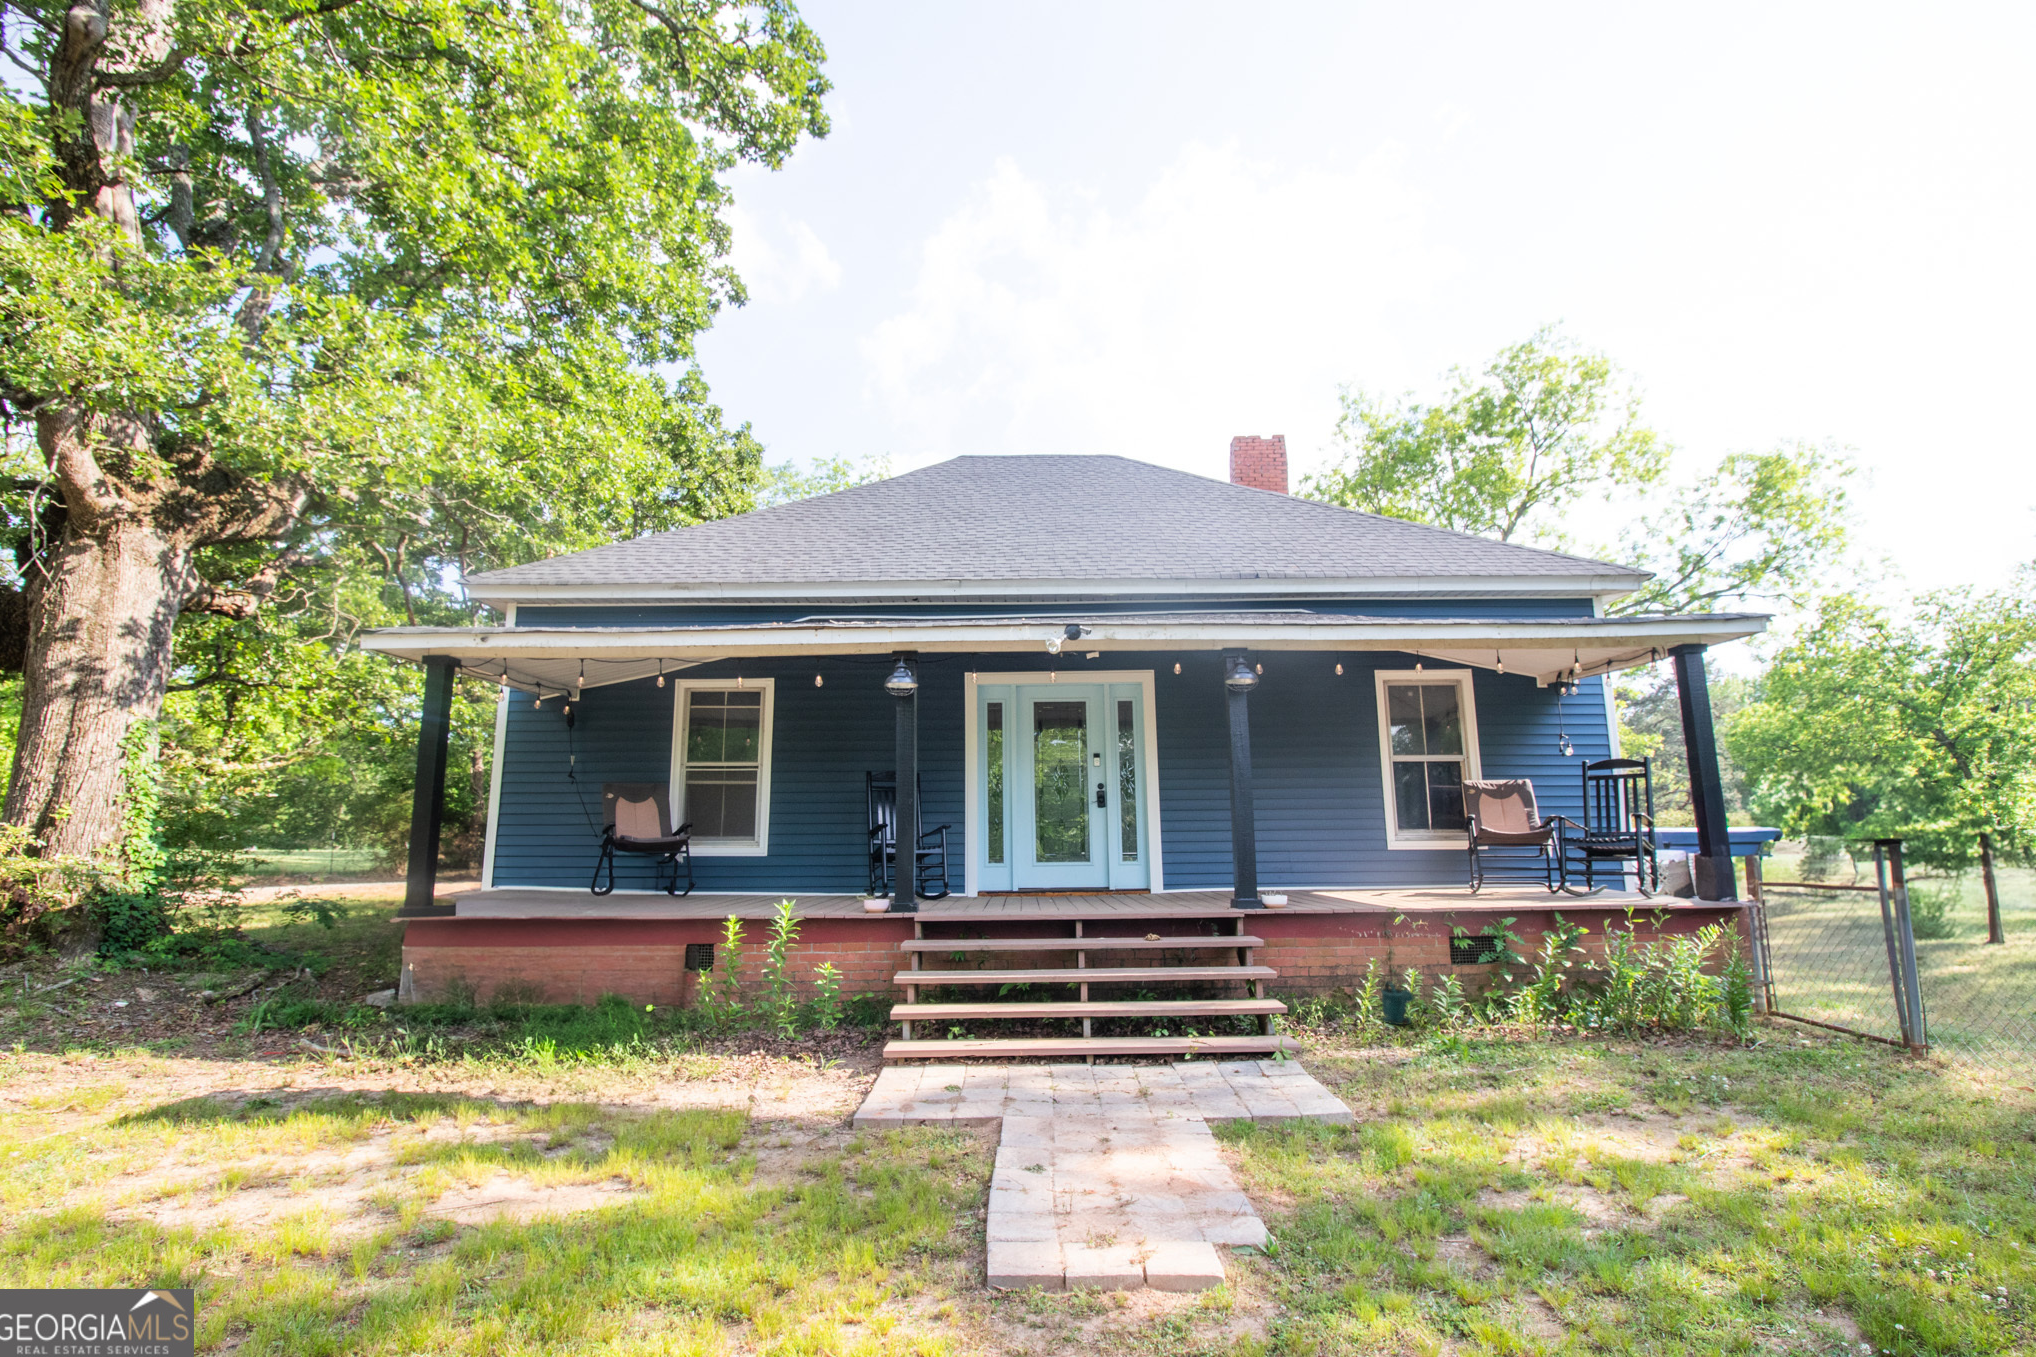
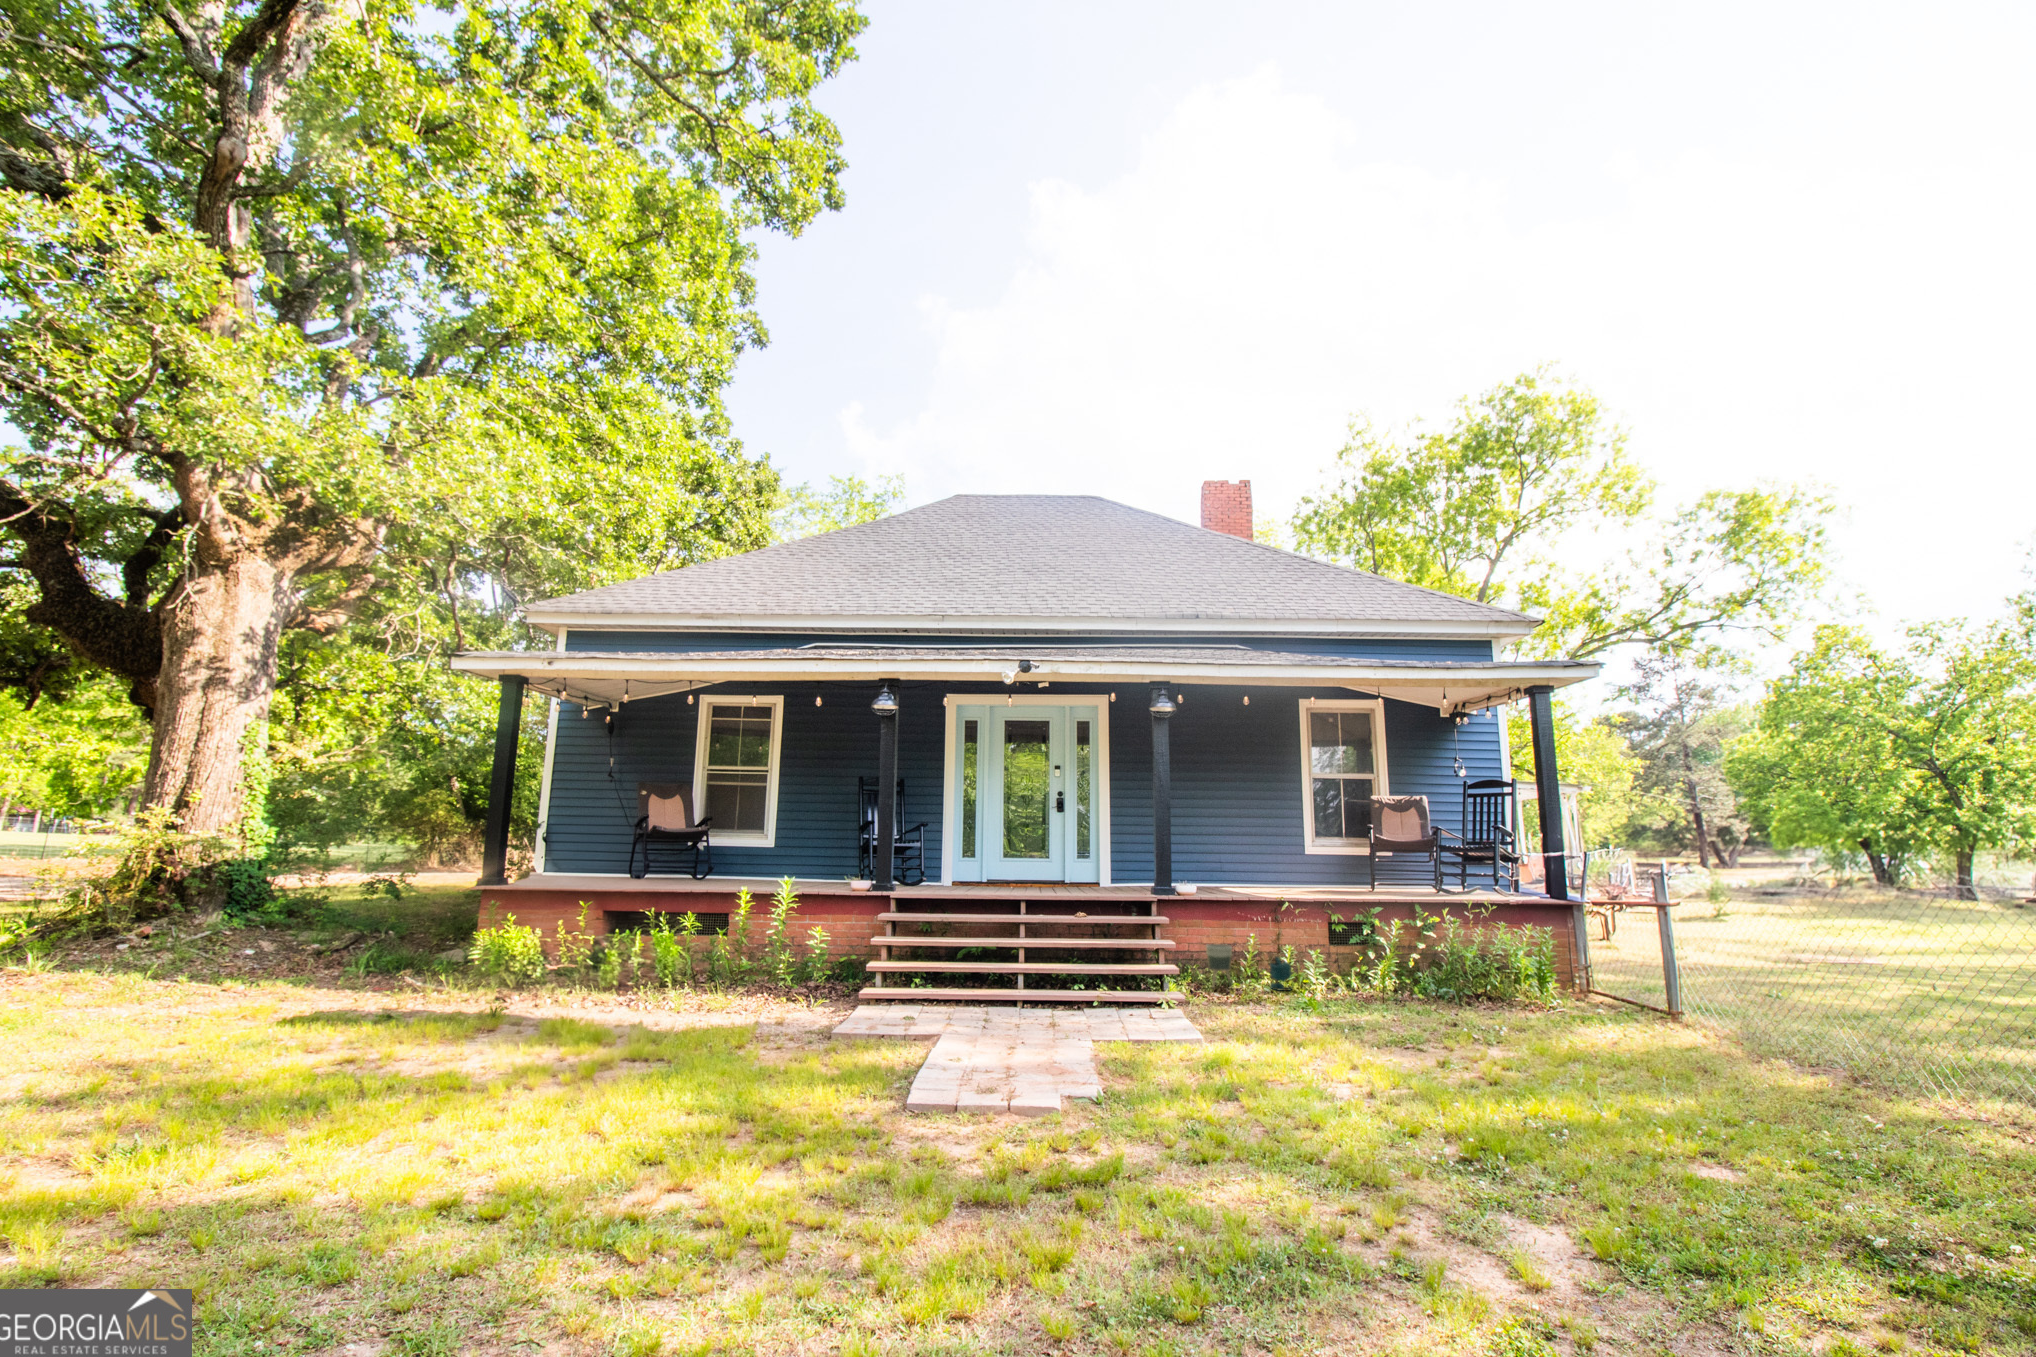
planter: none [1302,967,1339,1024] -> present [1206,944,1232,988]

